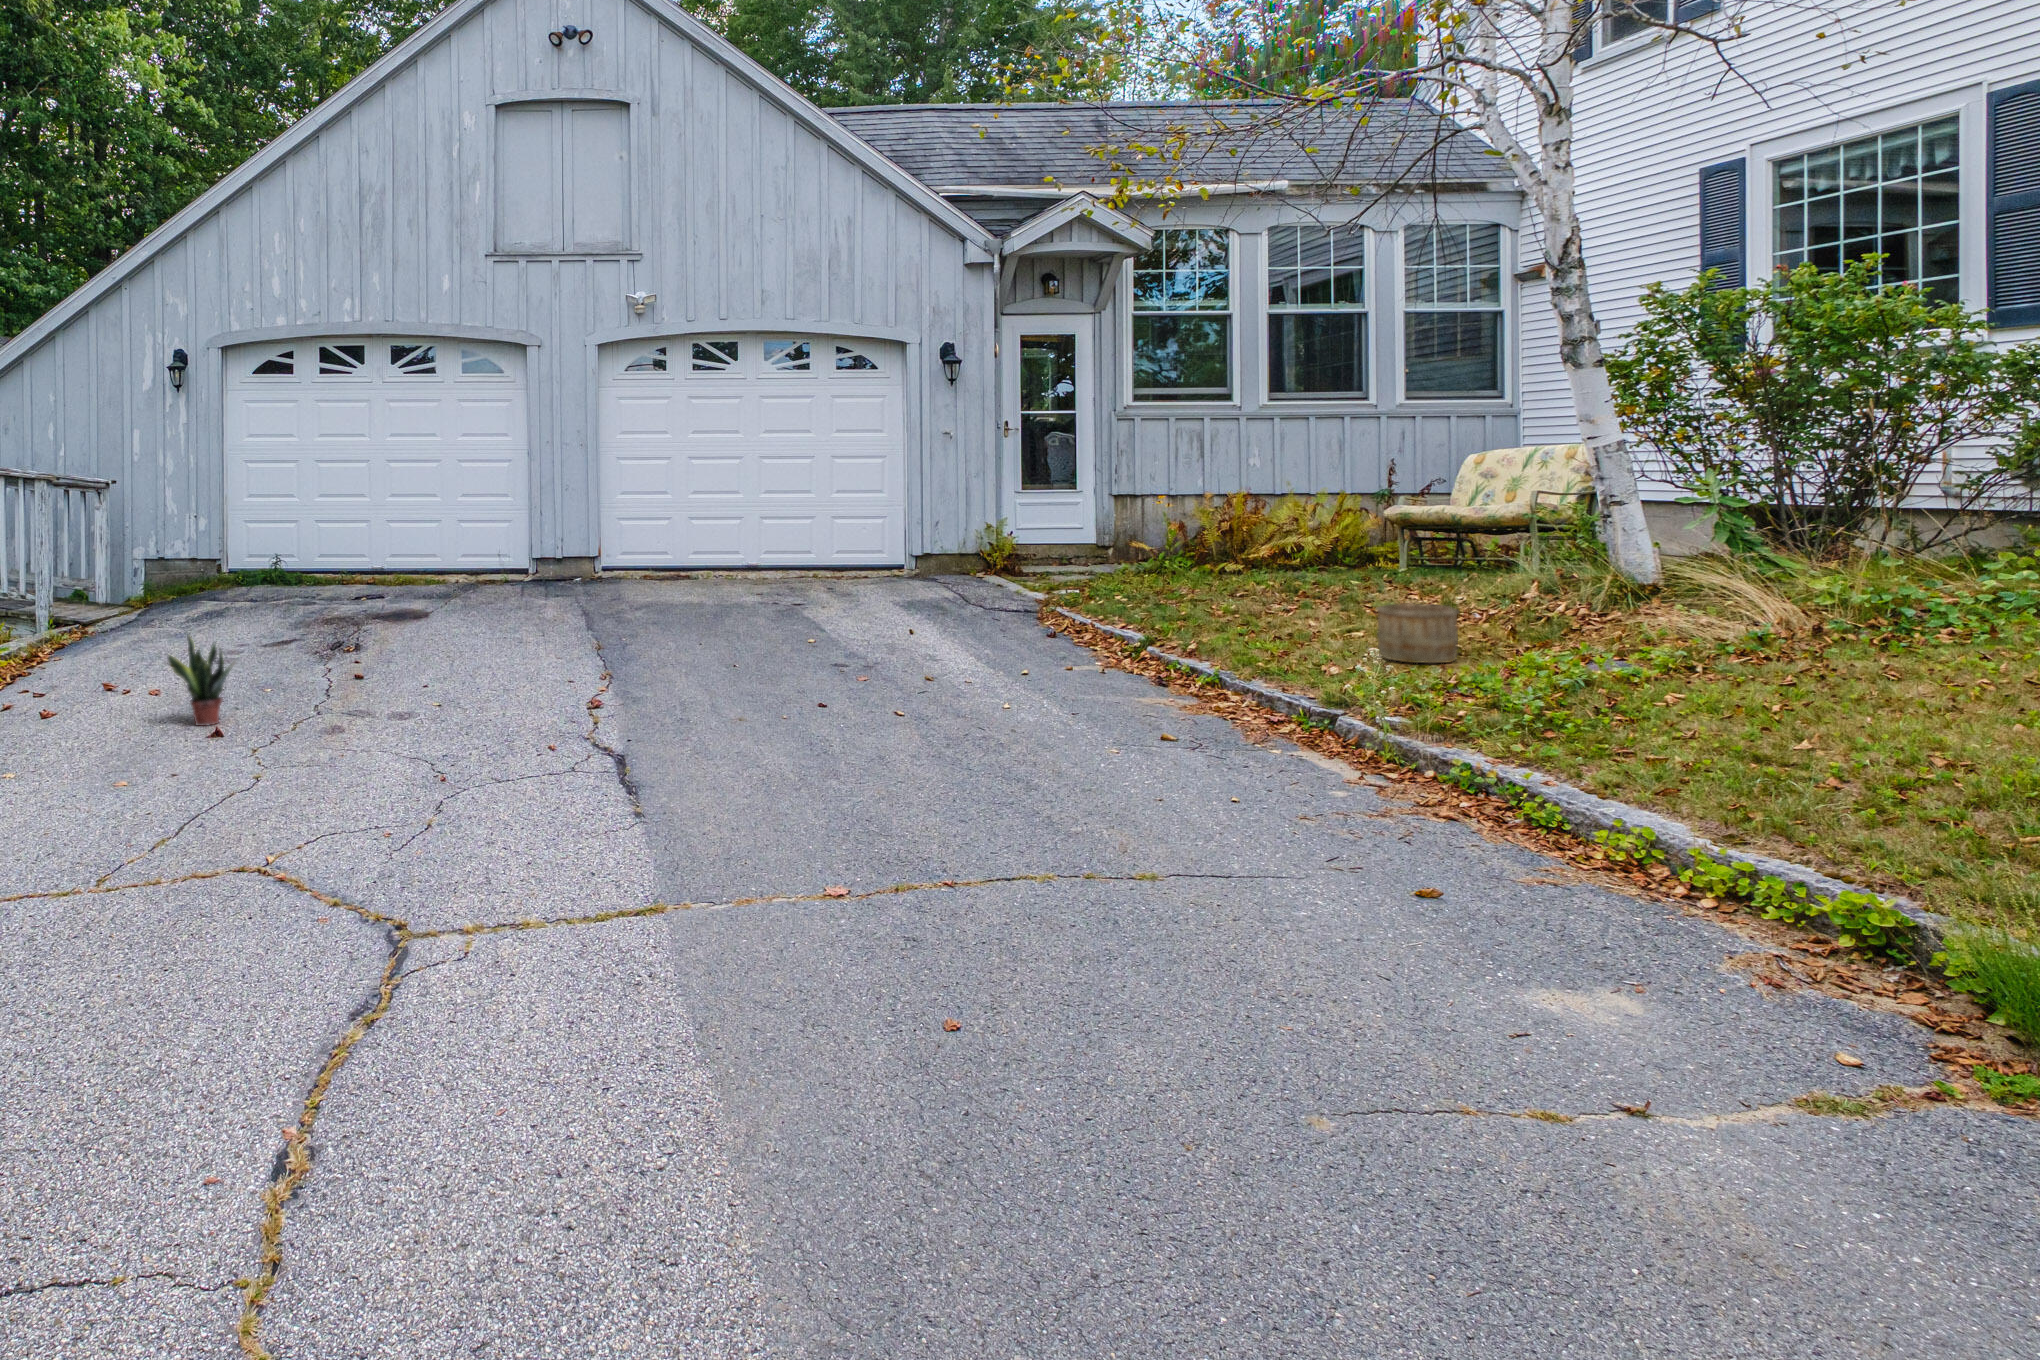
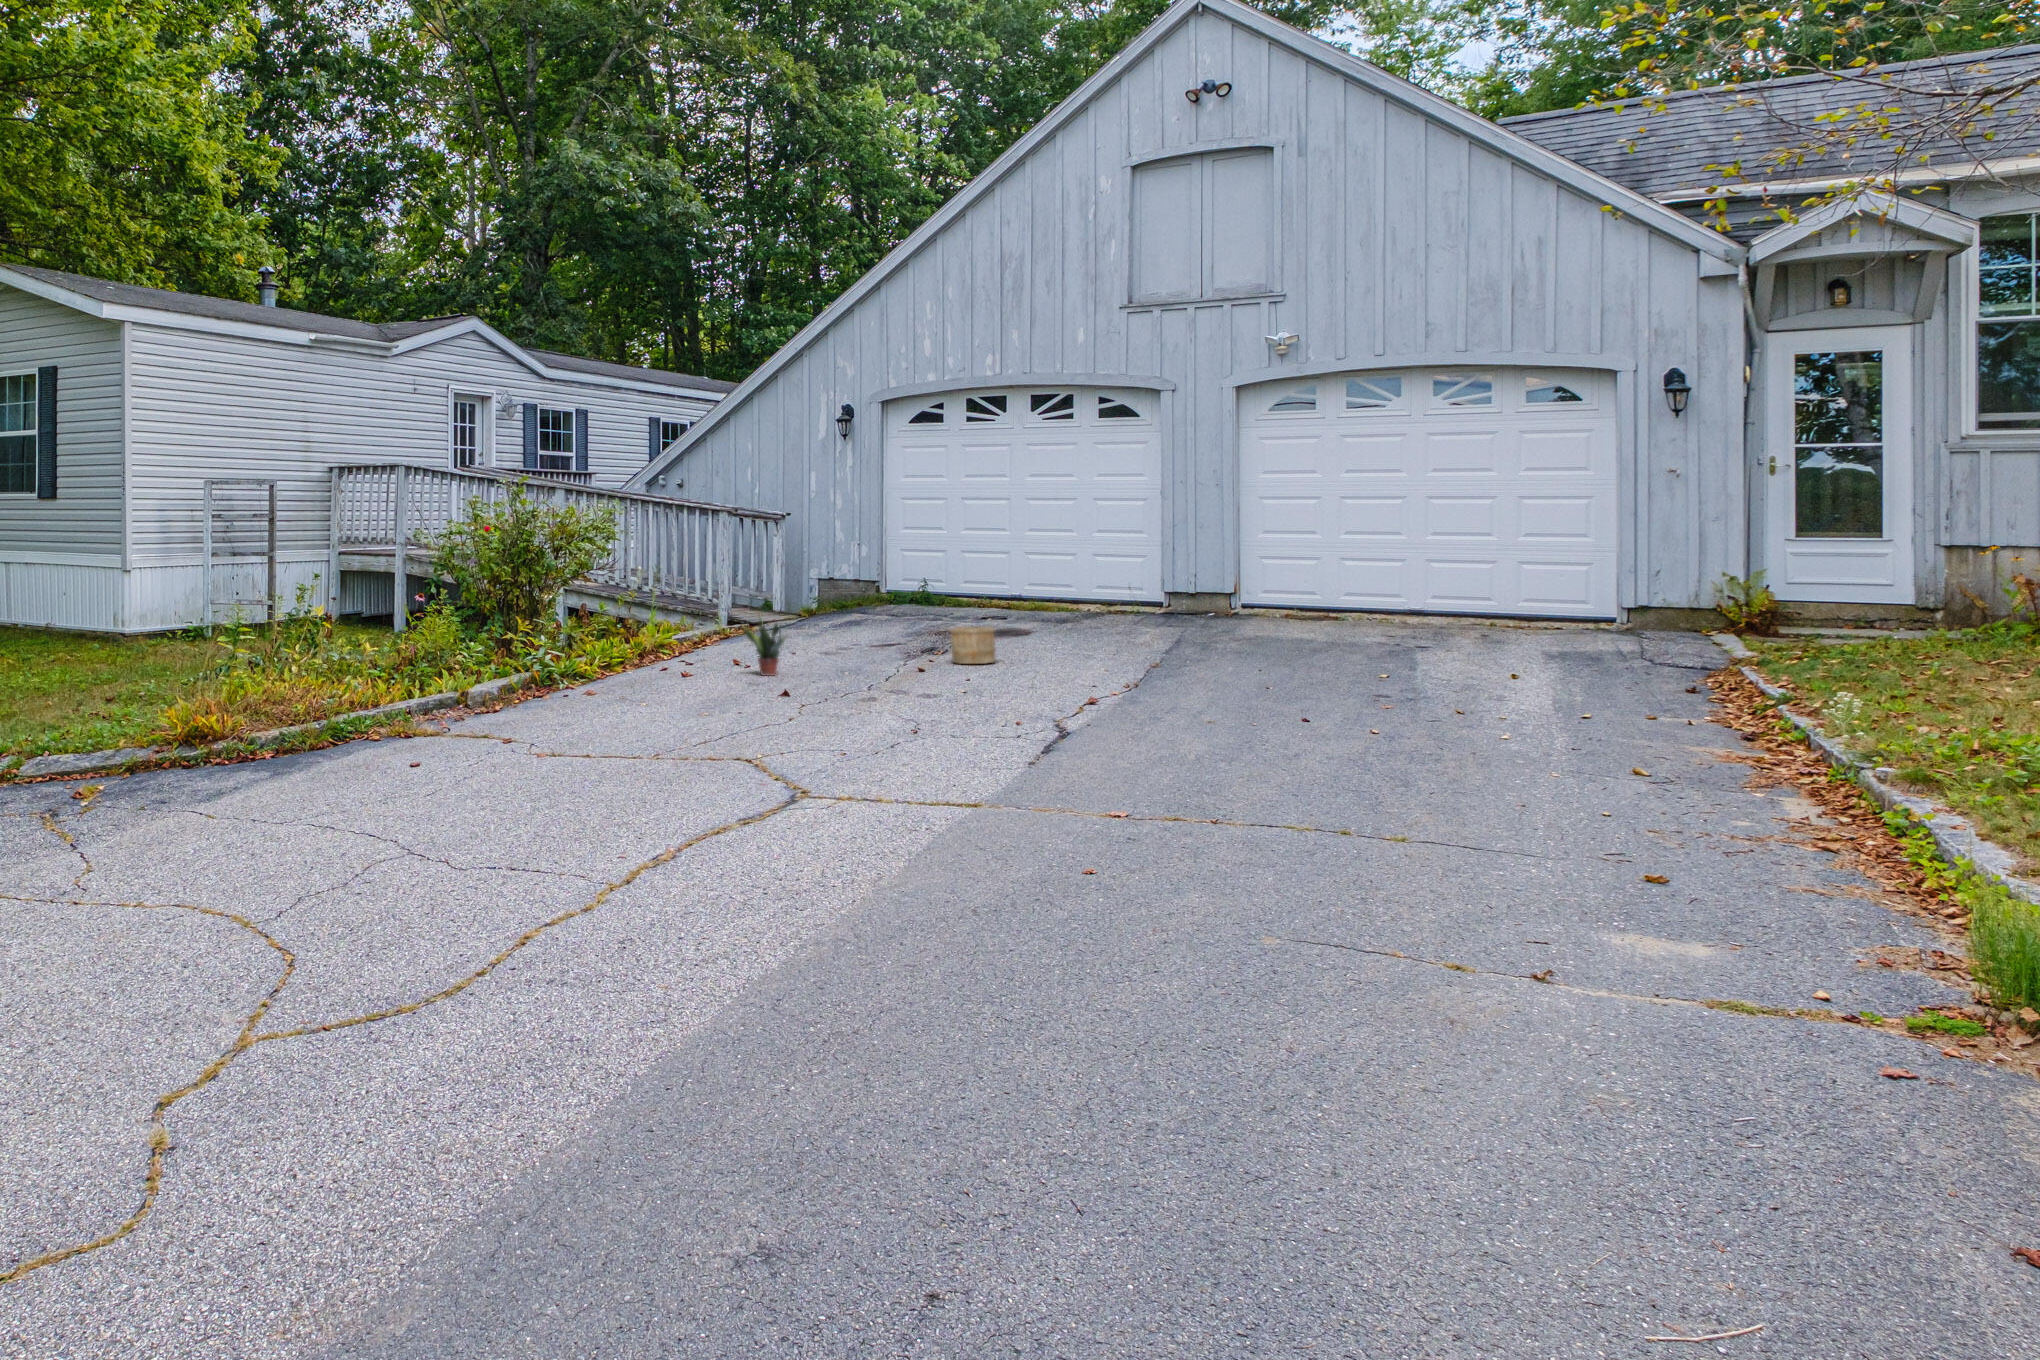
wooden bucket: present [1376,603,1459,663] -> present [950,627,995,664]

